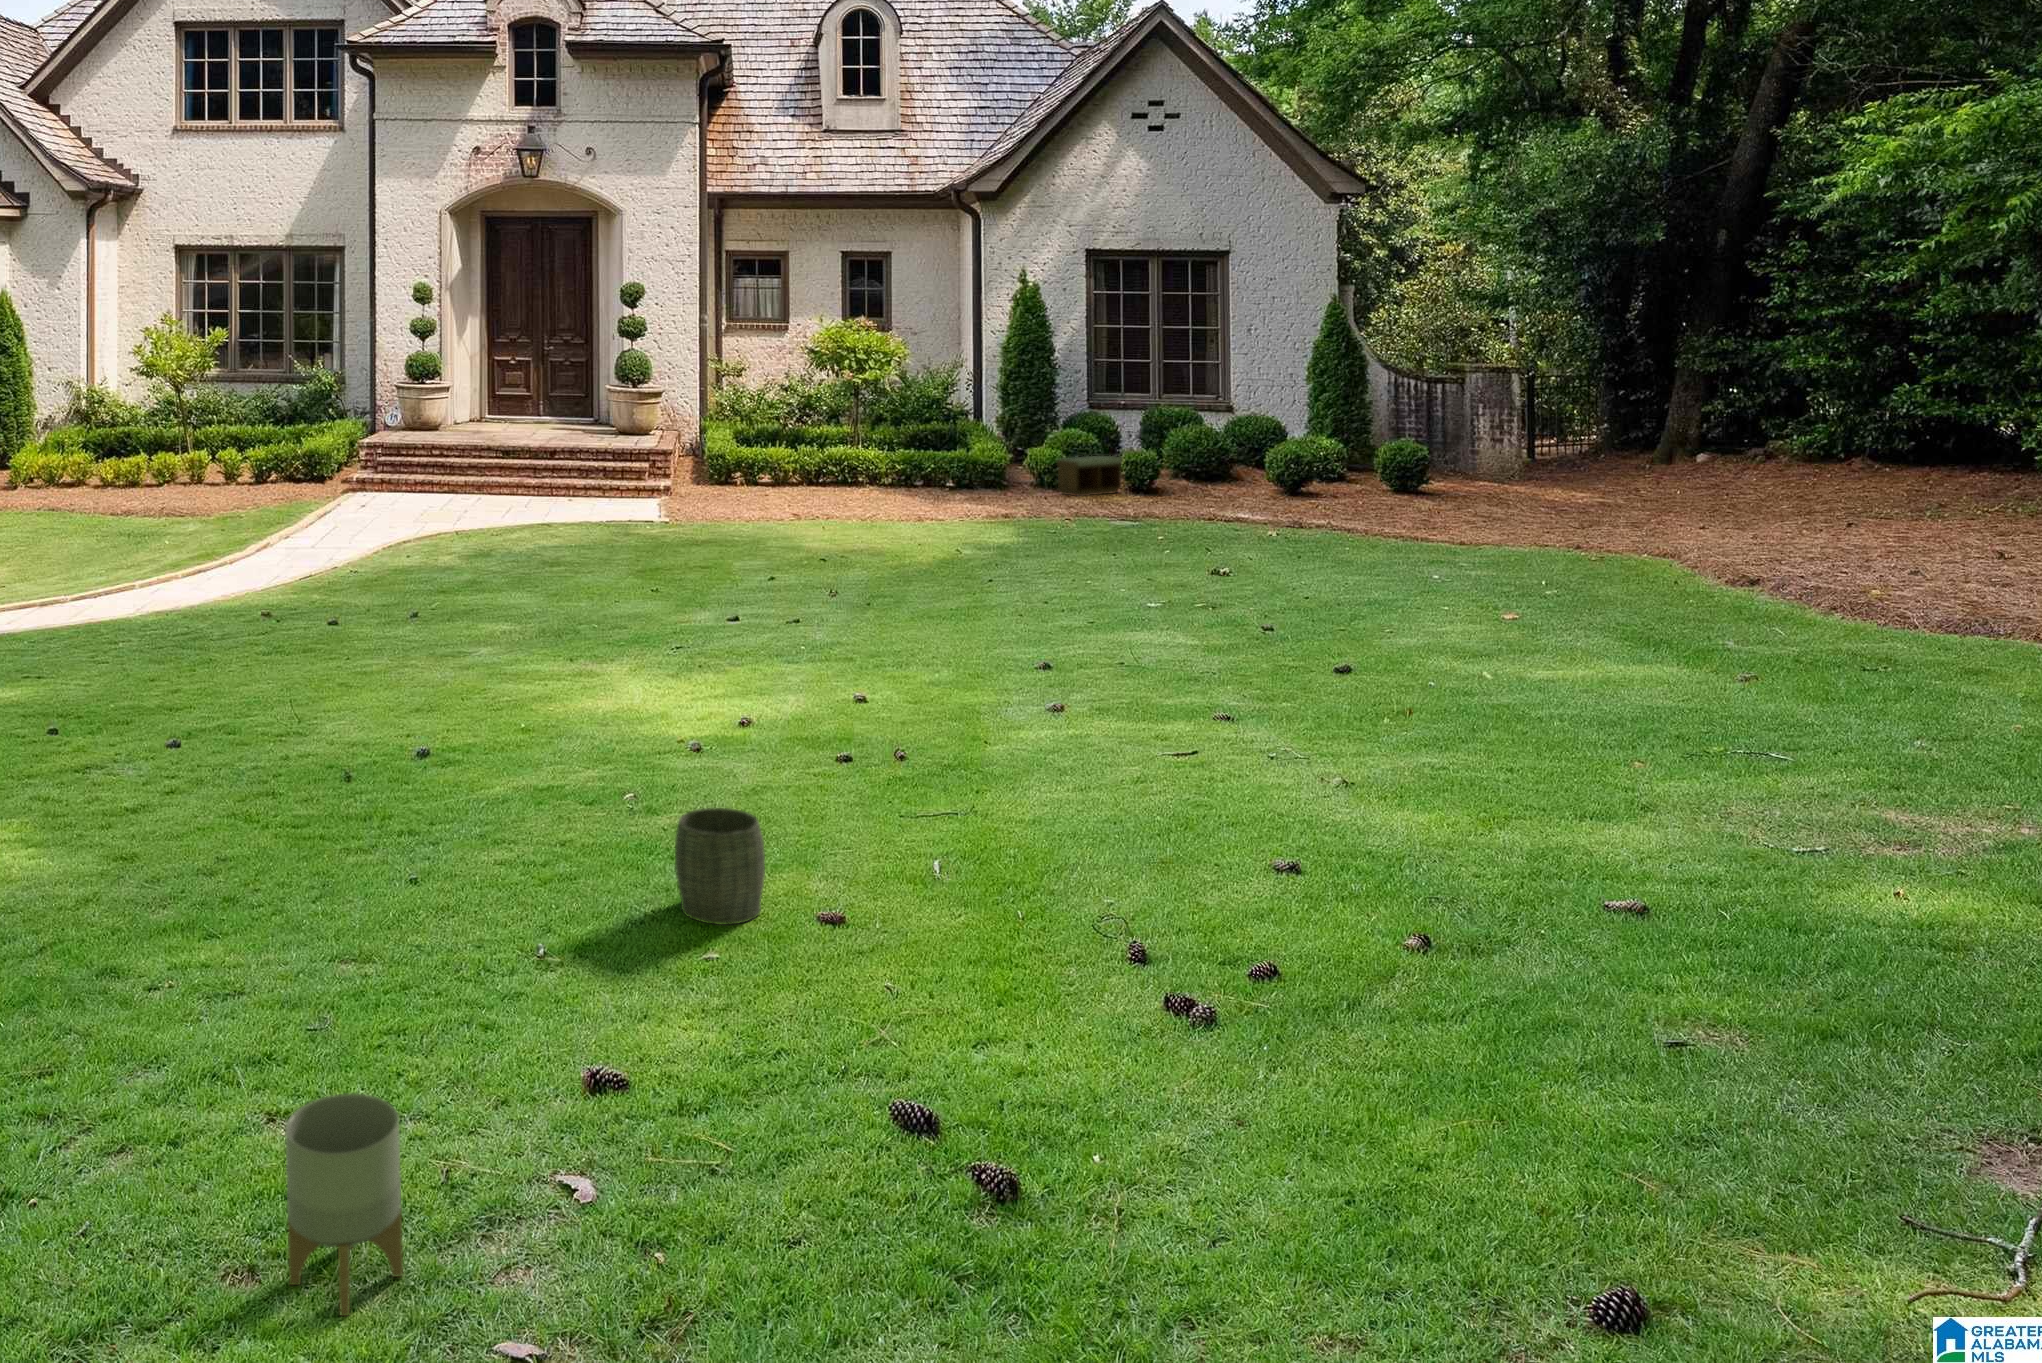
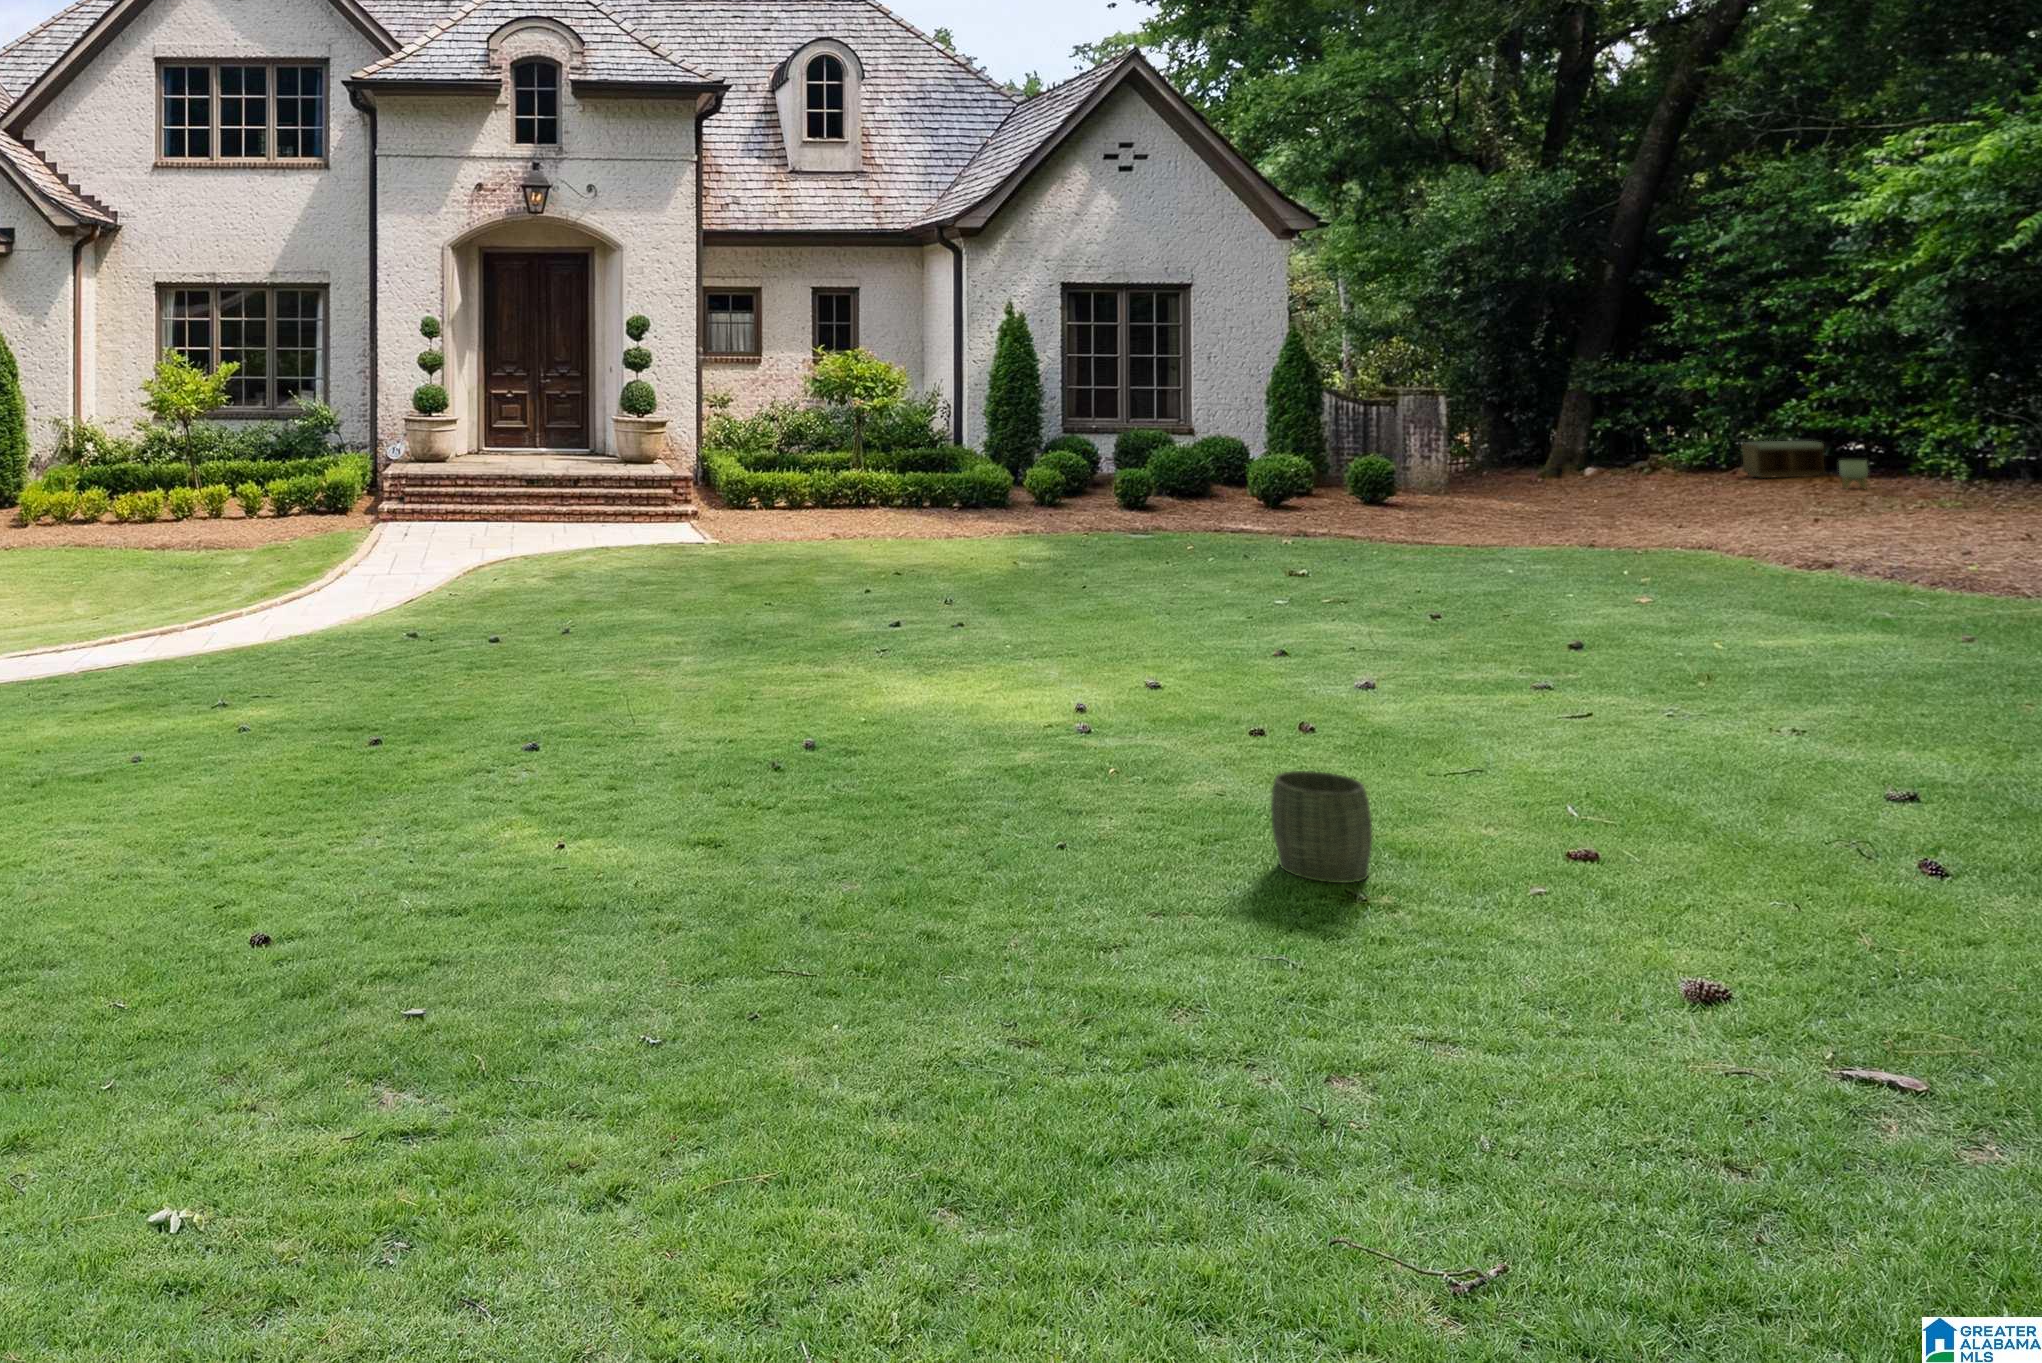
bench: present [1057,456,1122,496] -> present [1741,441,1824,478]
planter: present [285,1093,403,1316] -> present [1839,460,1868,489]

